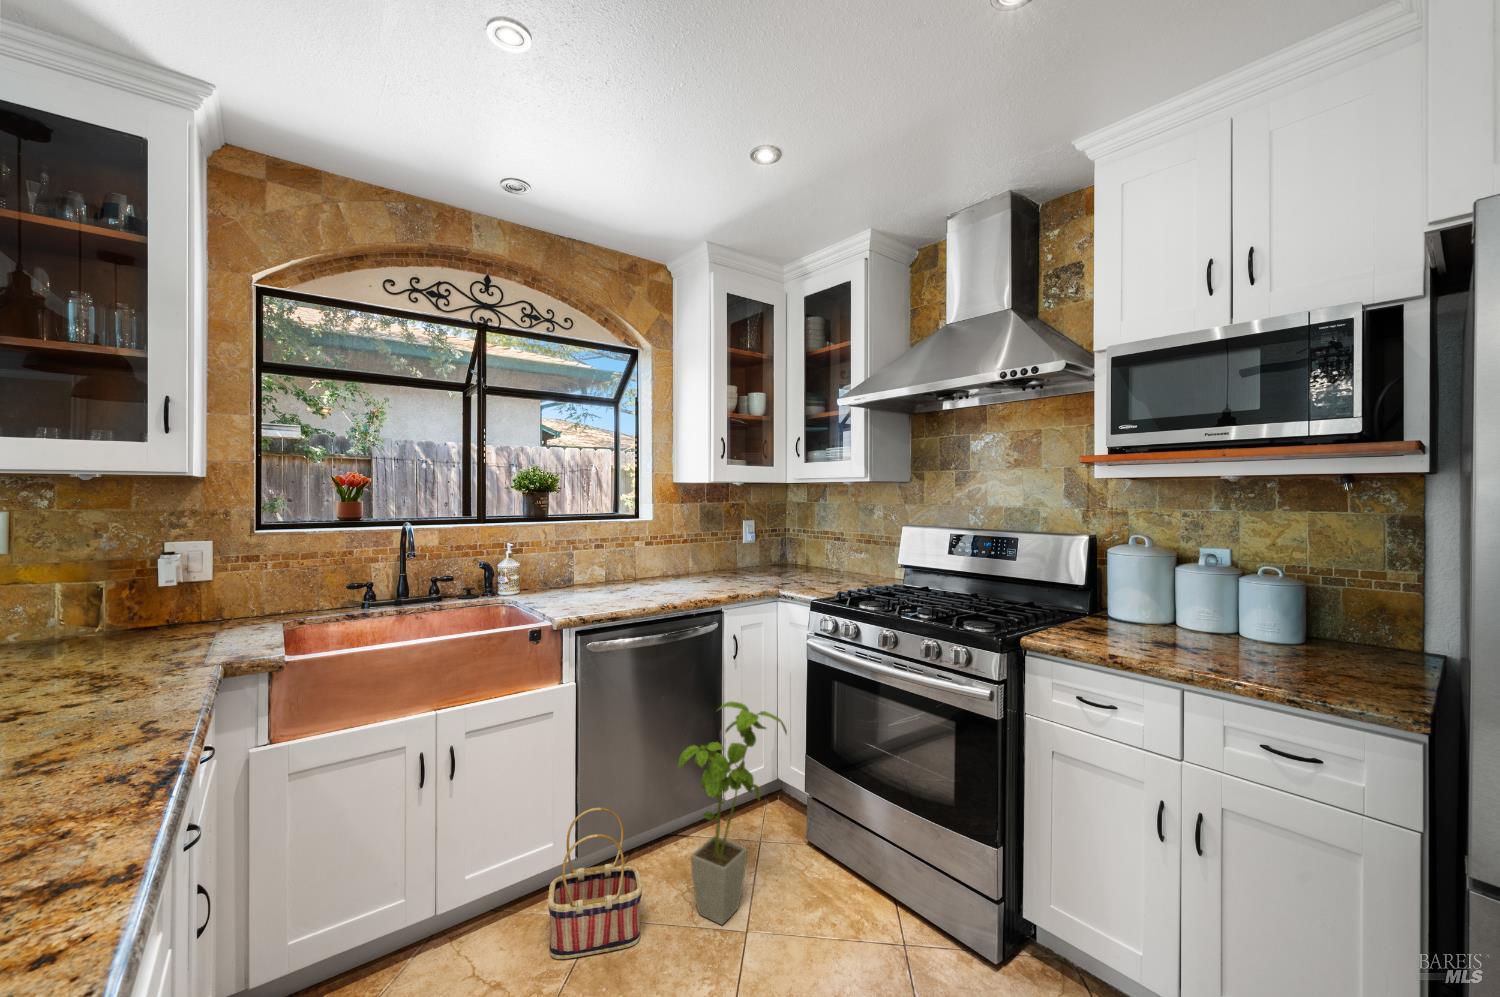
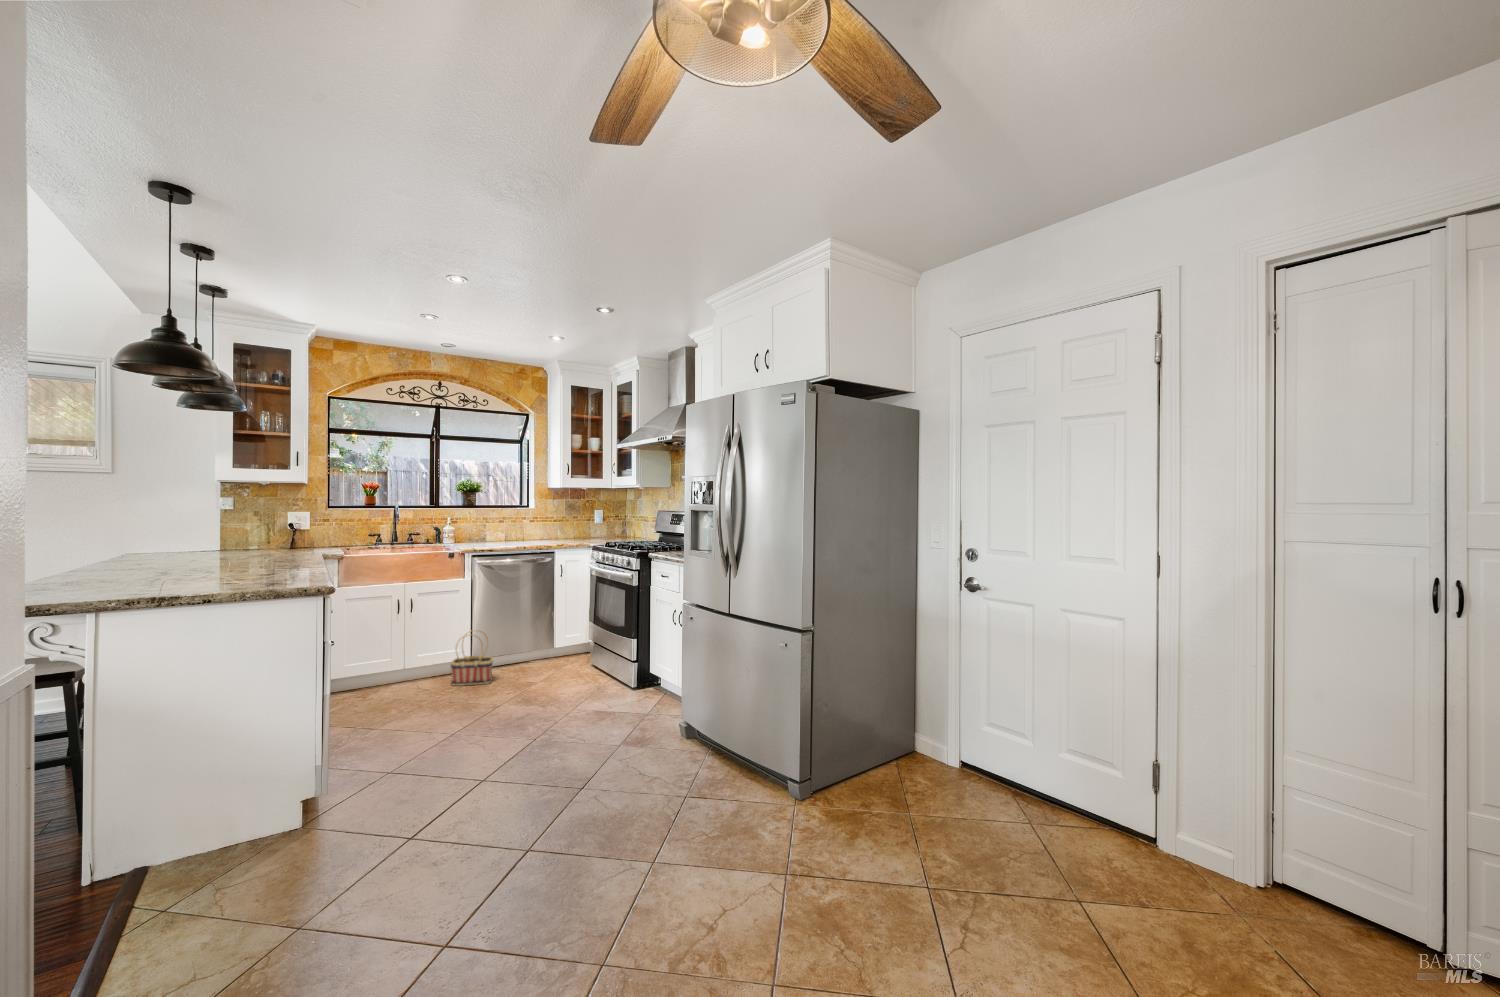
house plant: present [678,702,787,925] -> none [510,585,561,681]

